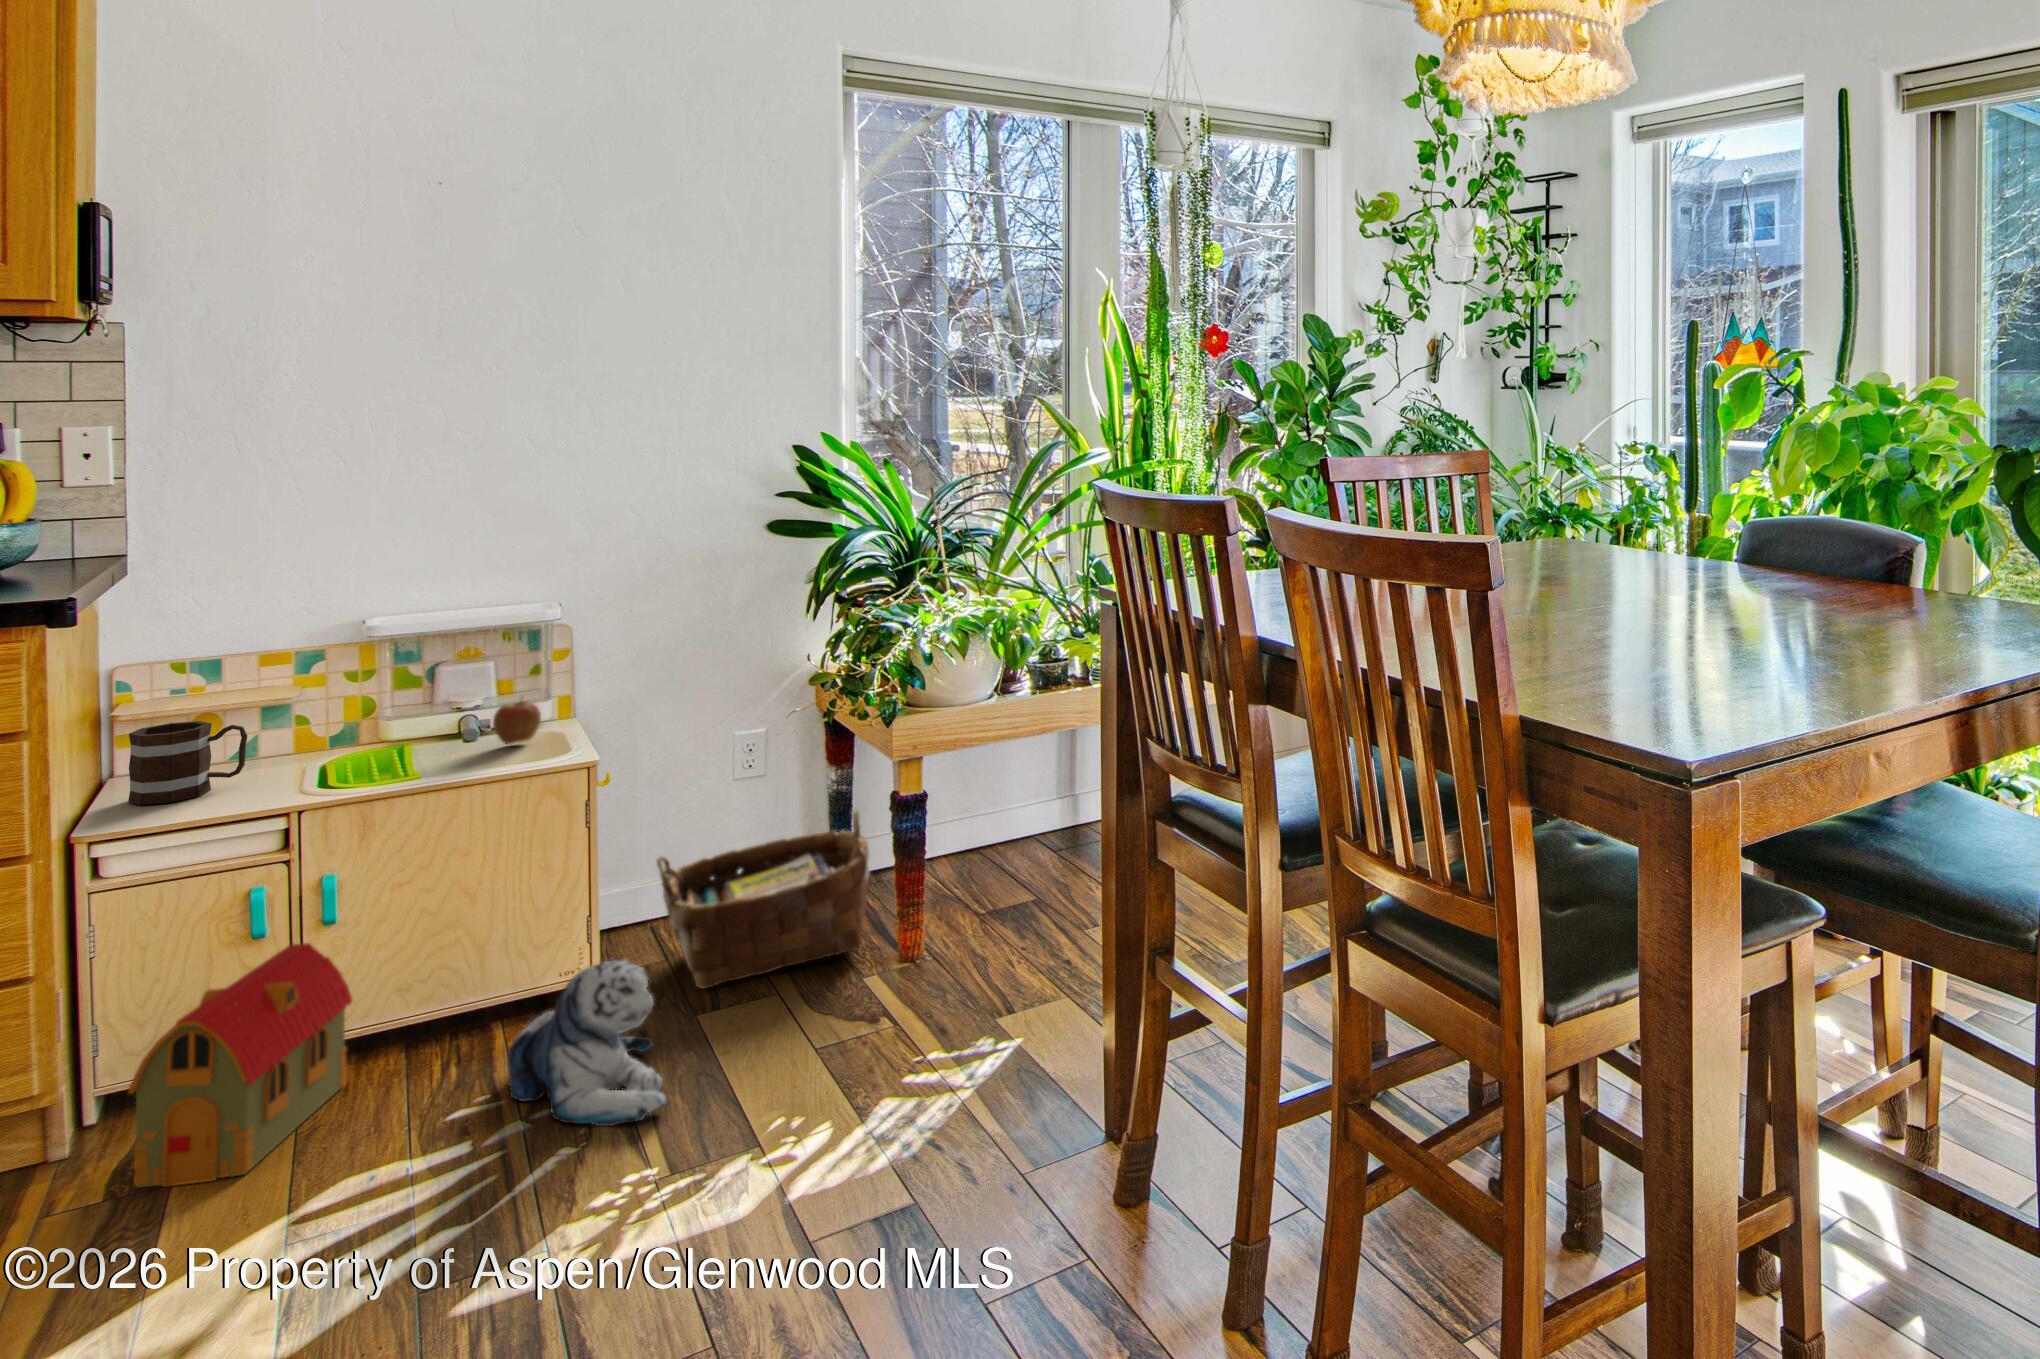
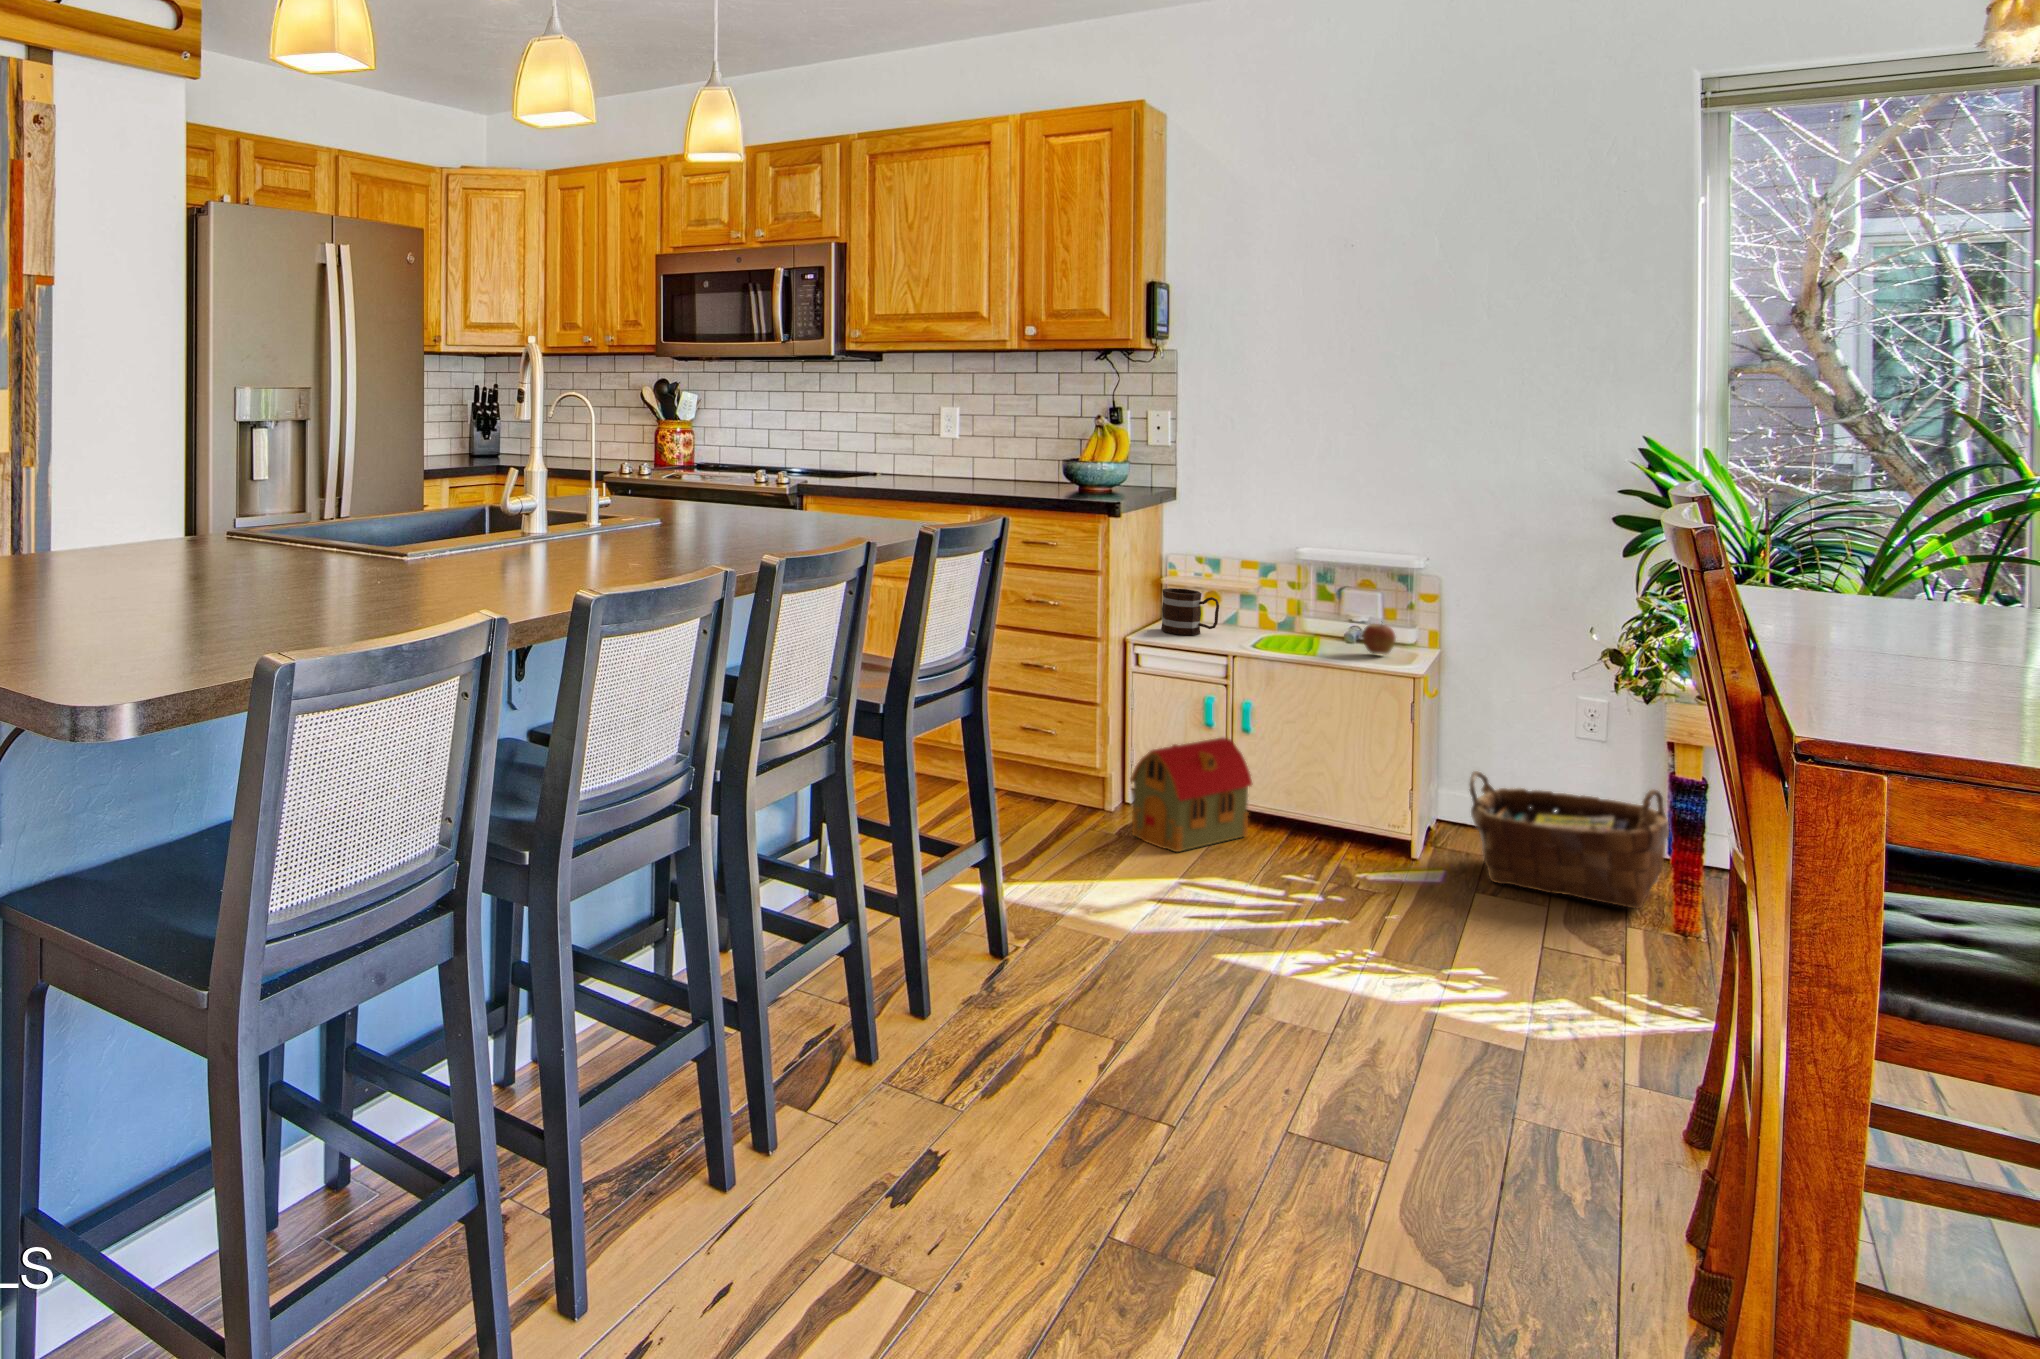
plush toy: present [508,958,666,1126] -> none [1322,810,1427,927]

